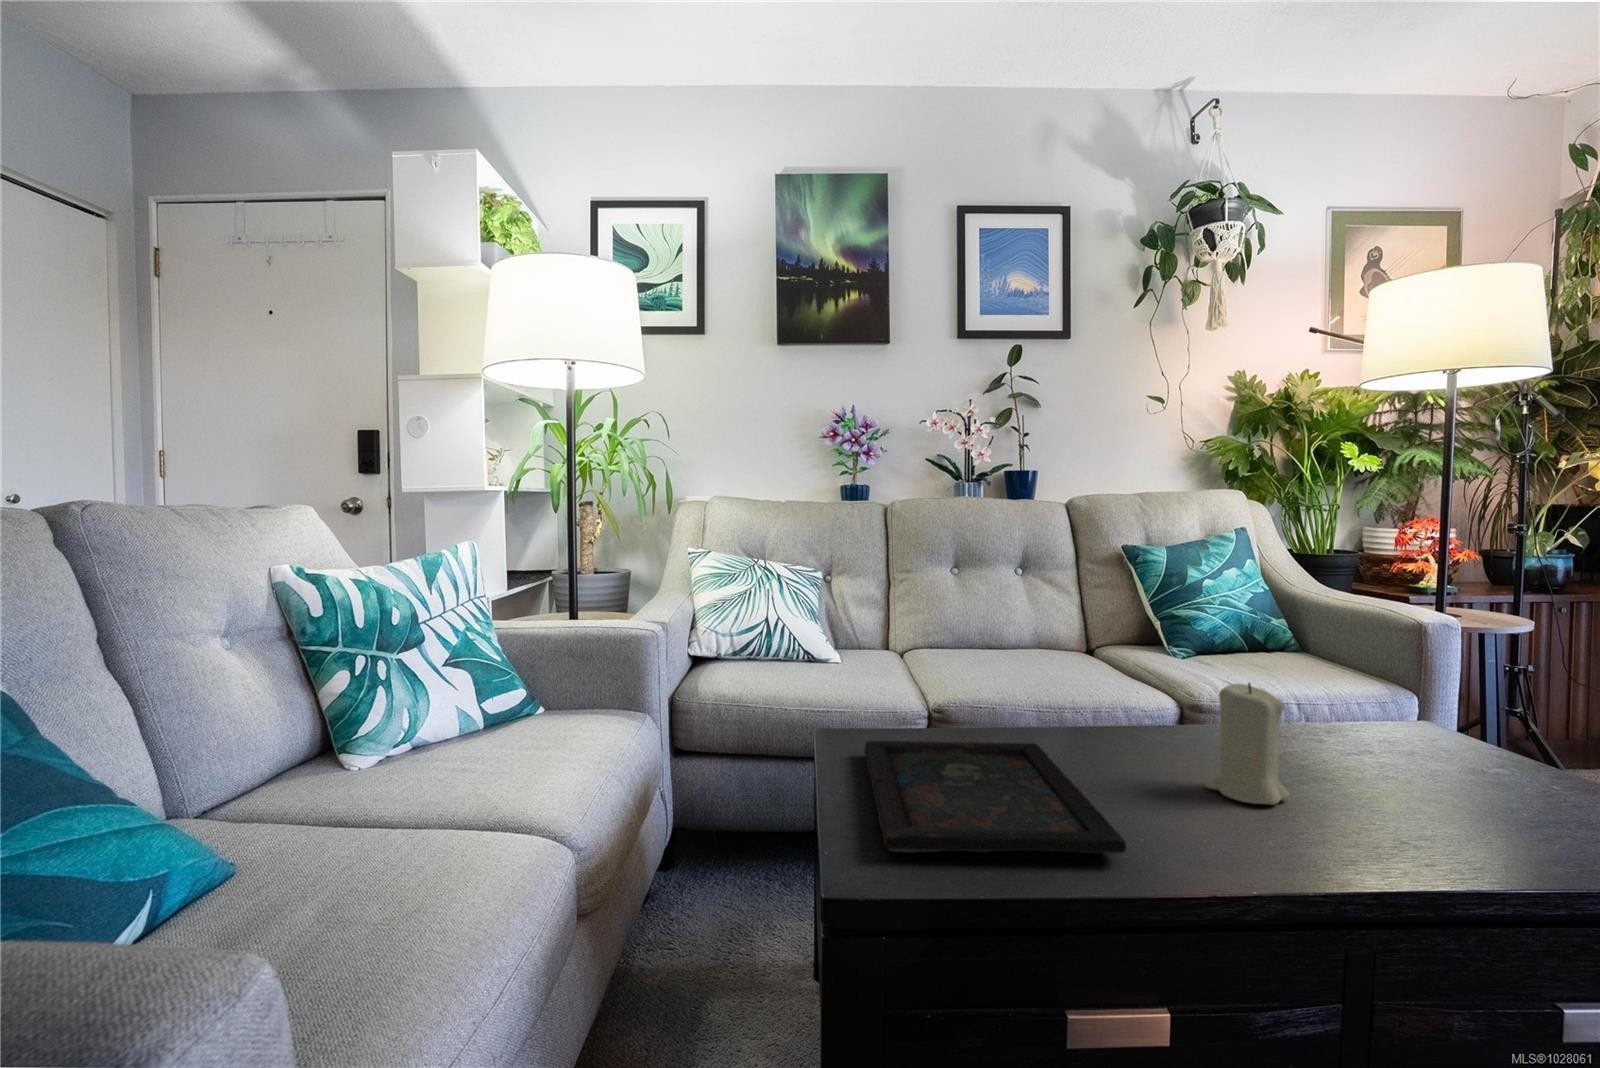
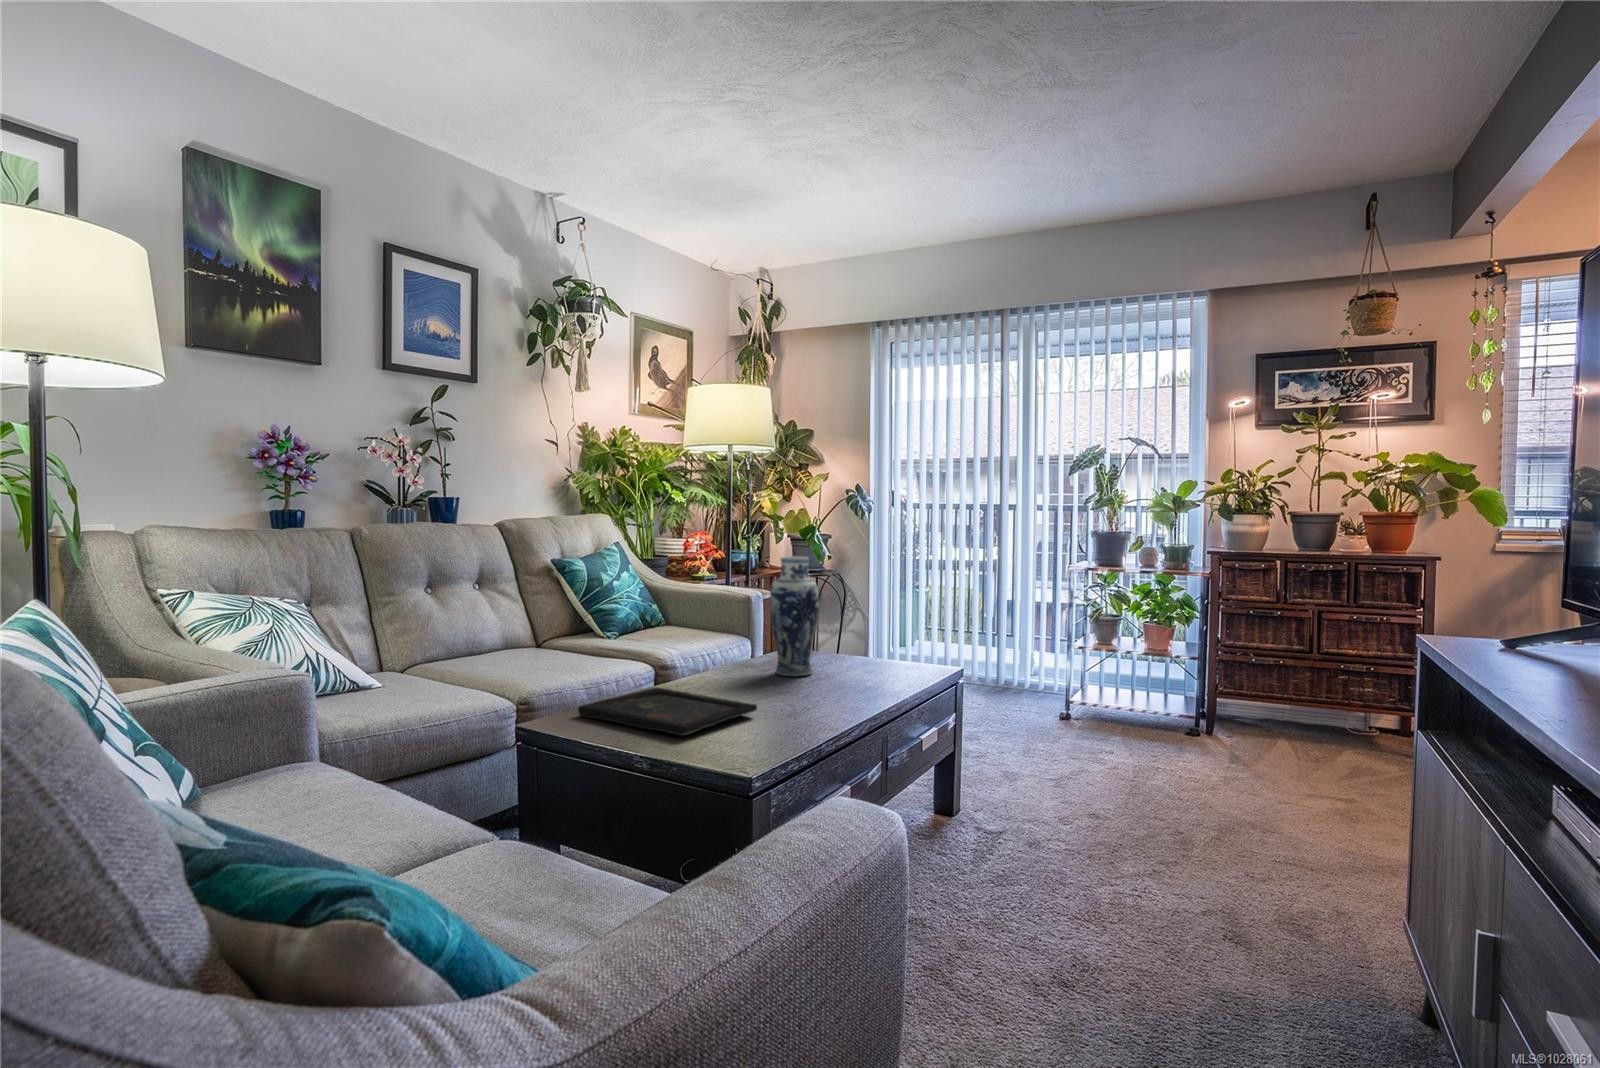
vase: none [1346,532,1490,807] -> present [770,556,819,676]
candle: present [1205,683,1289,804] -> none [735,633,768,689]

